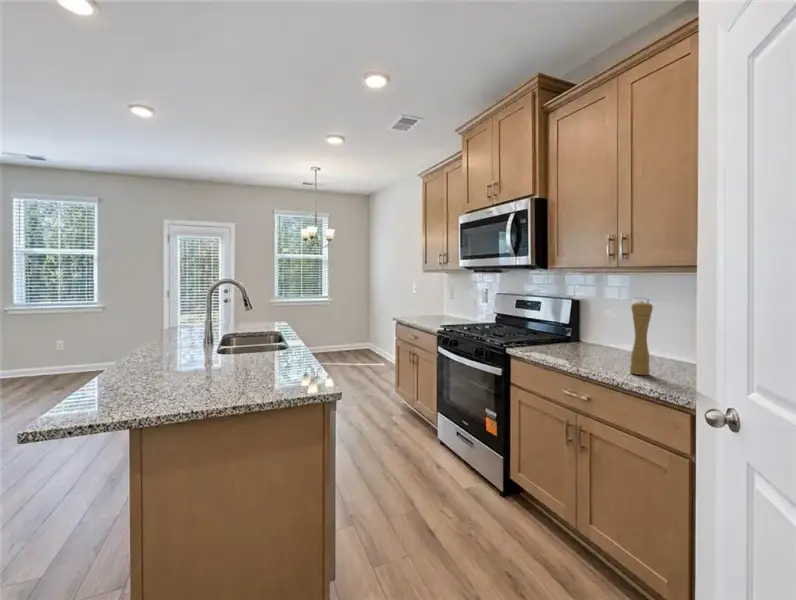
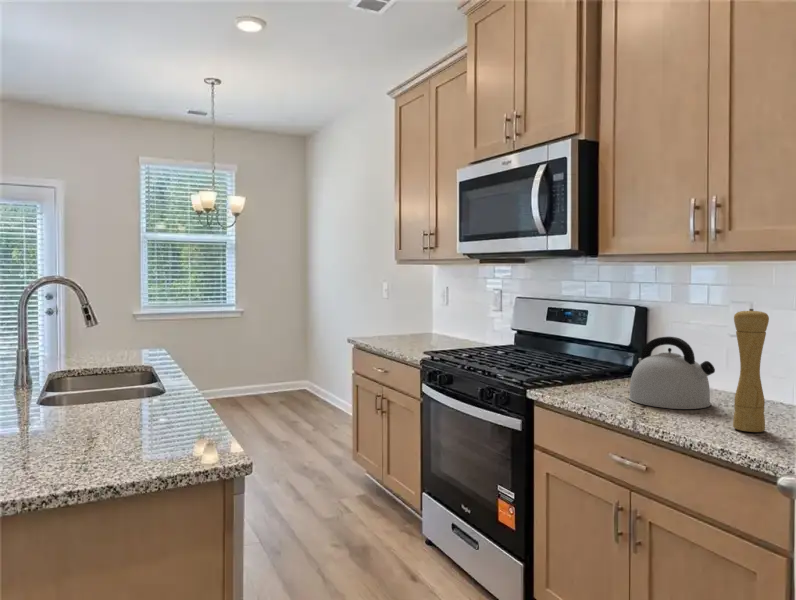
kettle: none [567,318,620,362] -> present [629,337,715,409]

